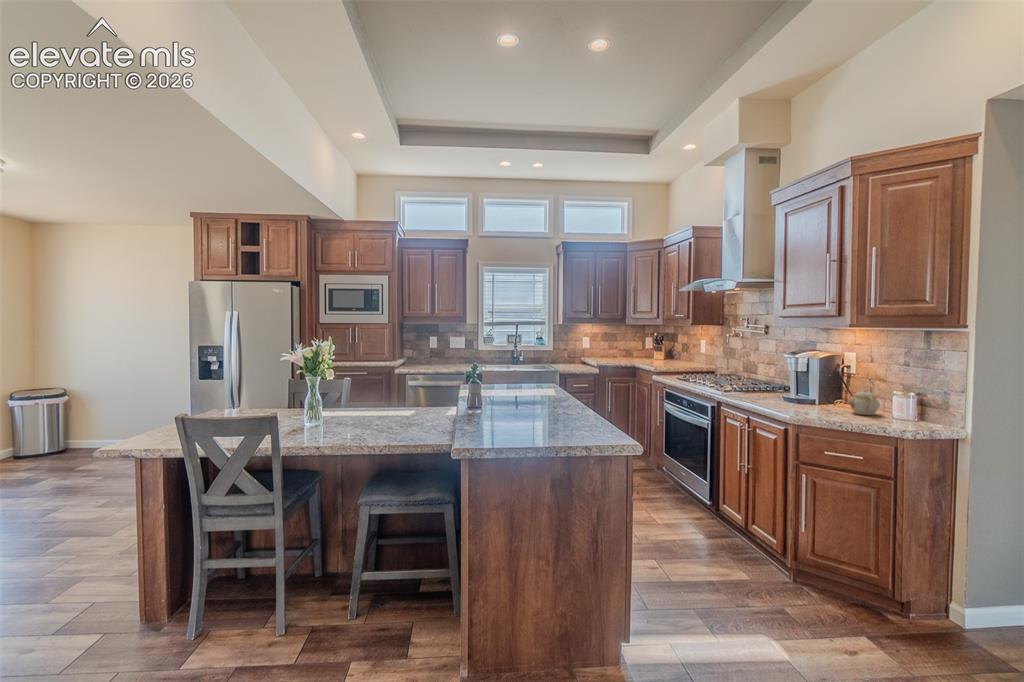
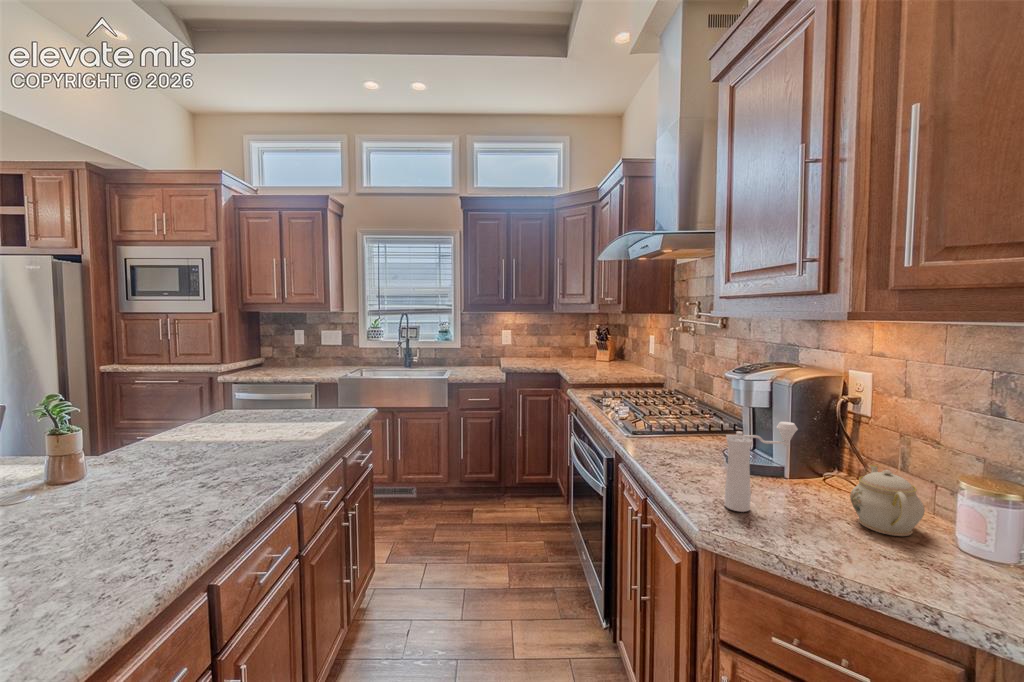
pepper mill: none [794,373,827,411] -> present [725,422,798,512]

